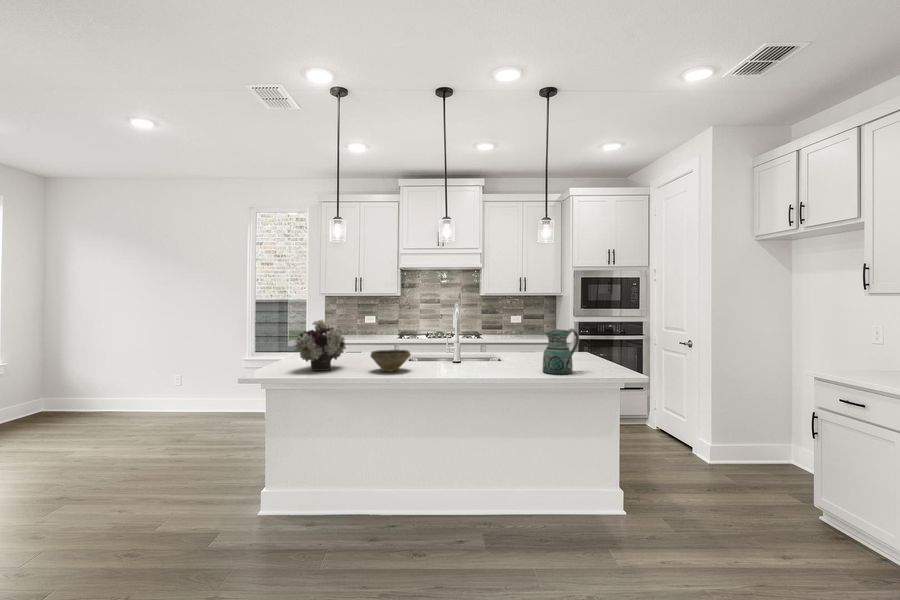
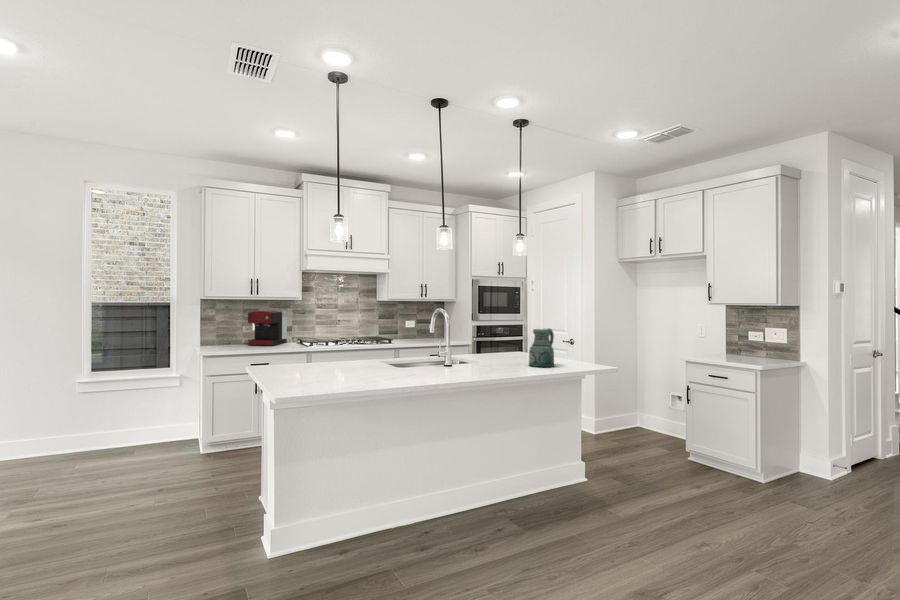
coffee maker: none [357,303,391,337] -> present [248,308,287,345]
flower arrangement: present [294,319,346,371] -> none [303,323,352,378]
bowl: present [371,350,411,372] -> none [383,352,423,374]

